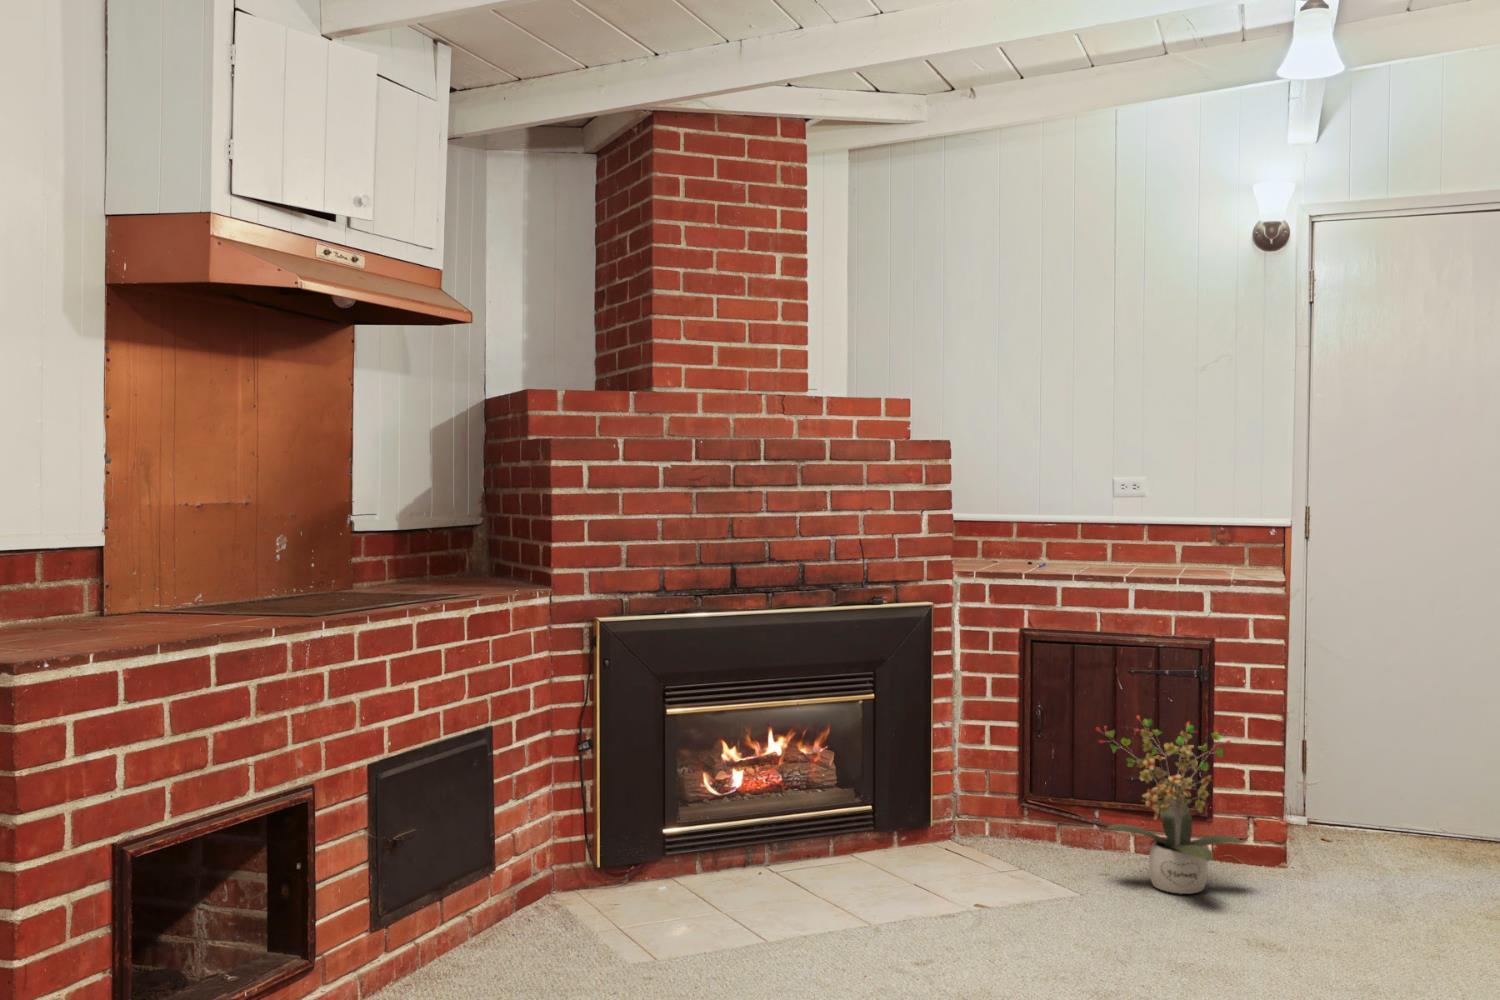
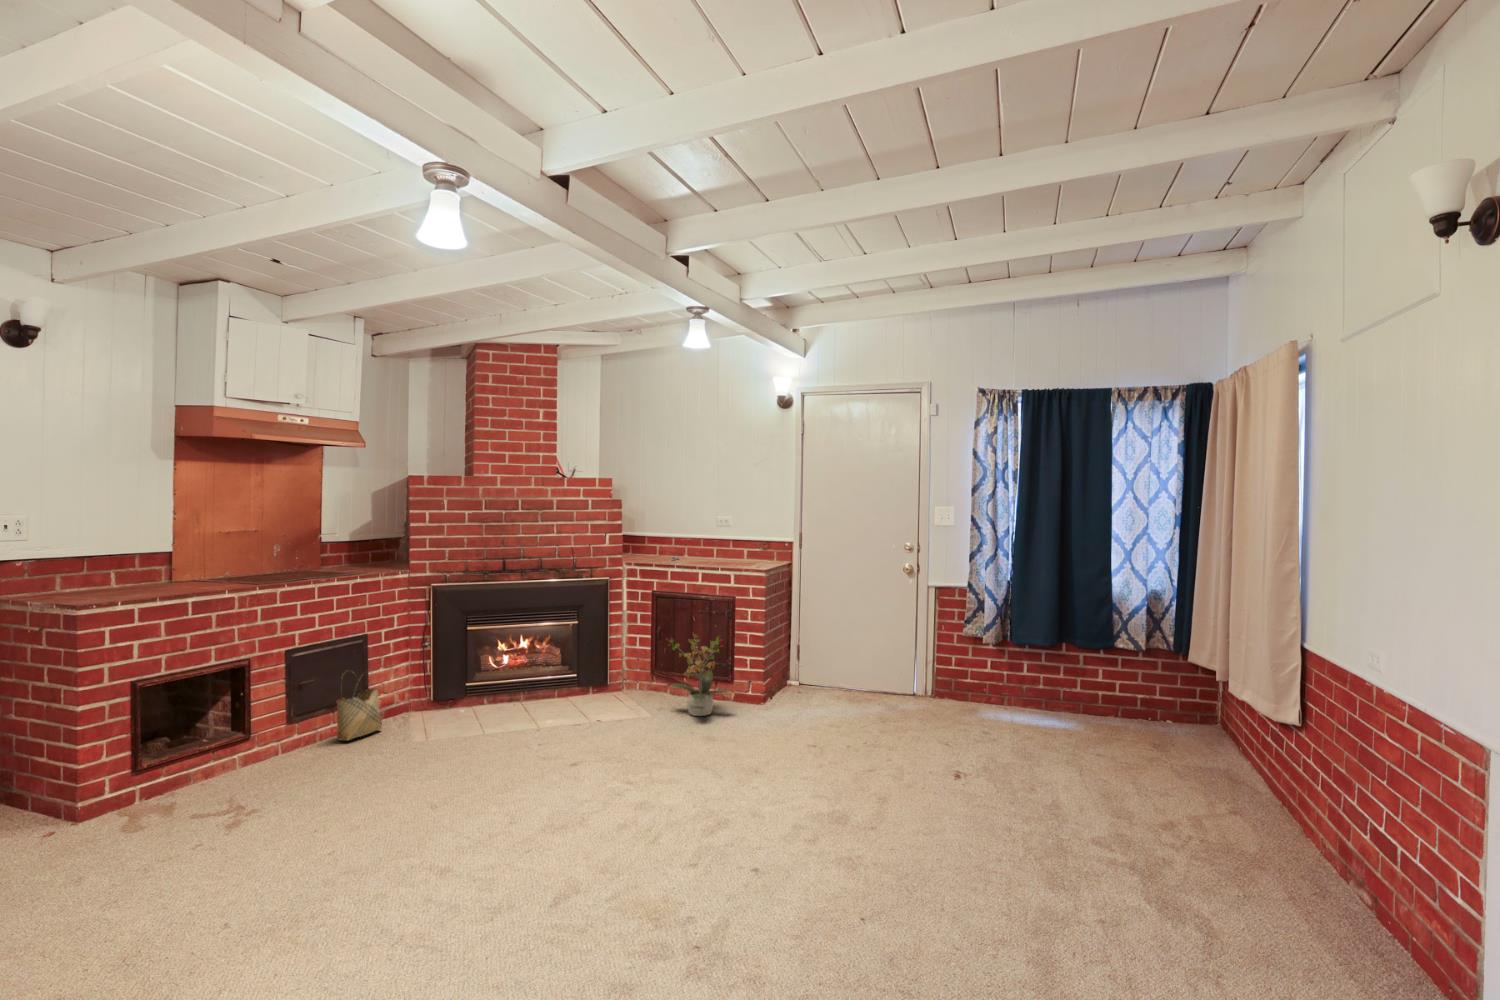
woven basket: none [465,808,544,969] -> present [336,678,382,741]

